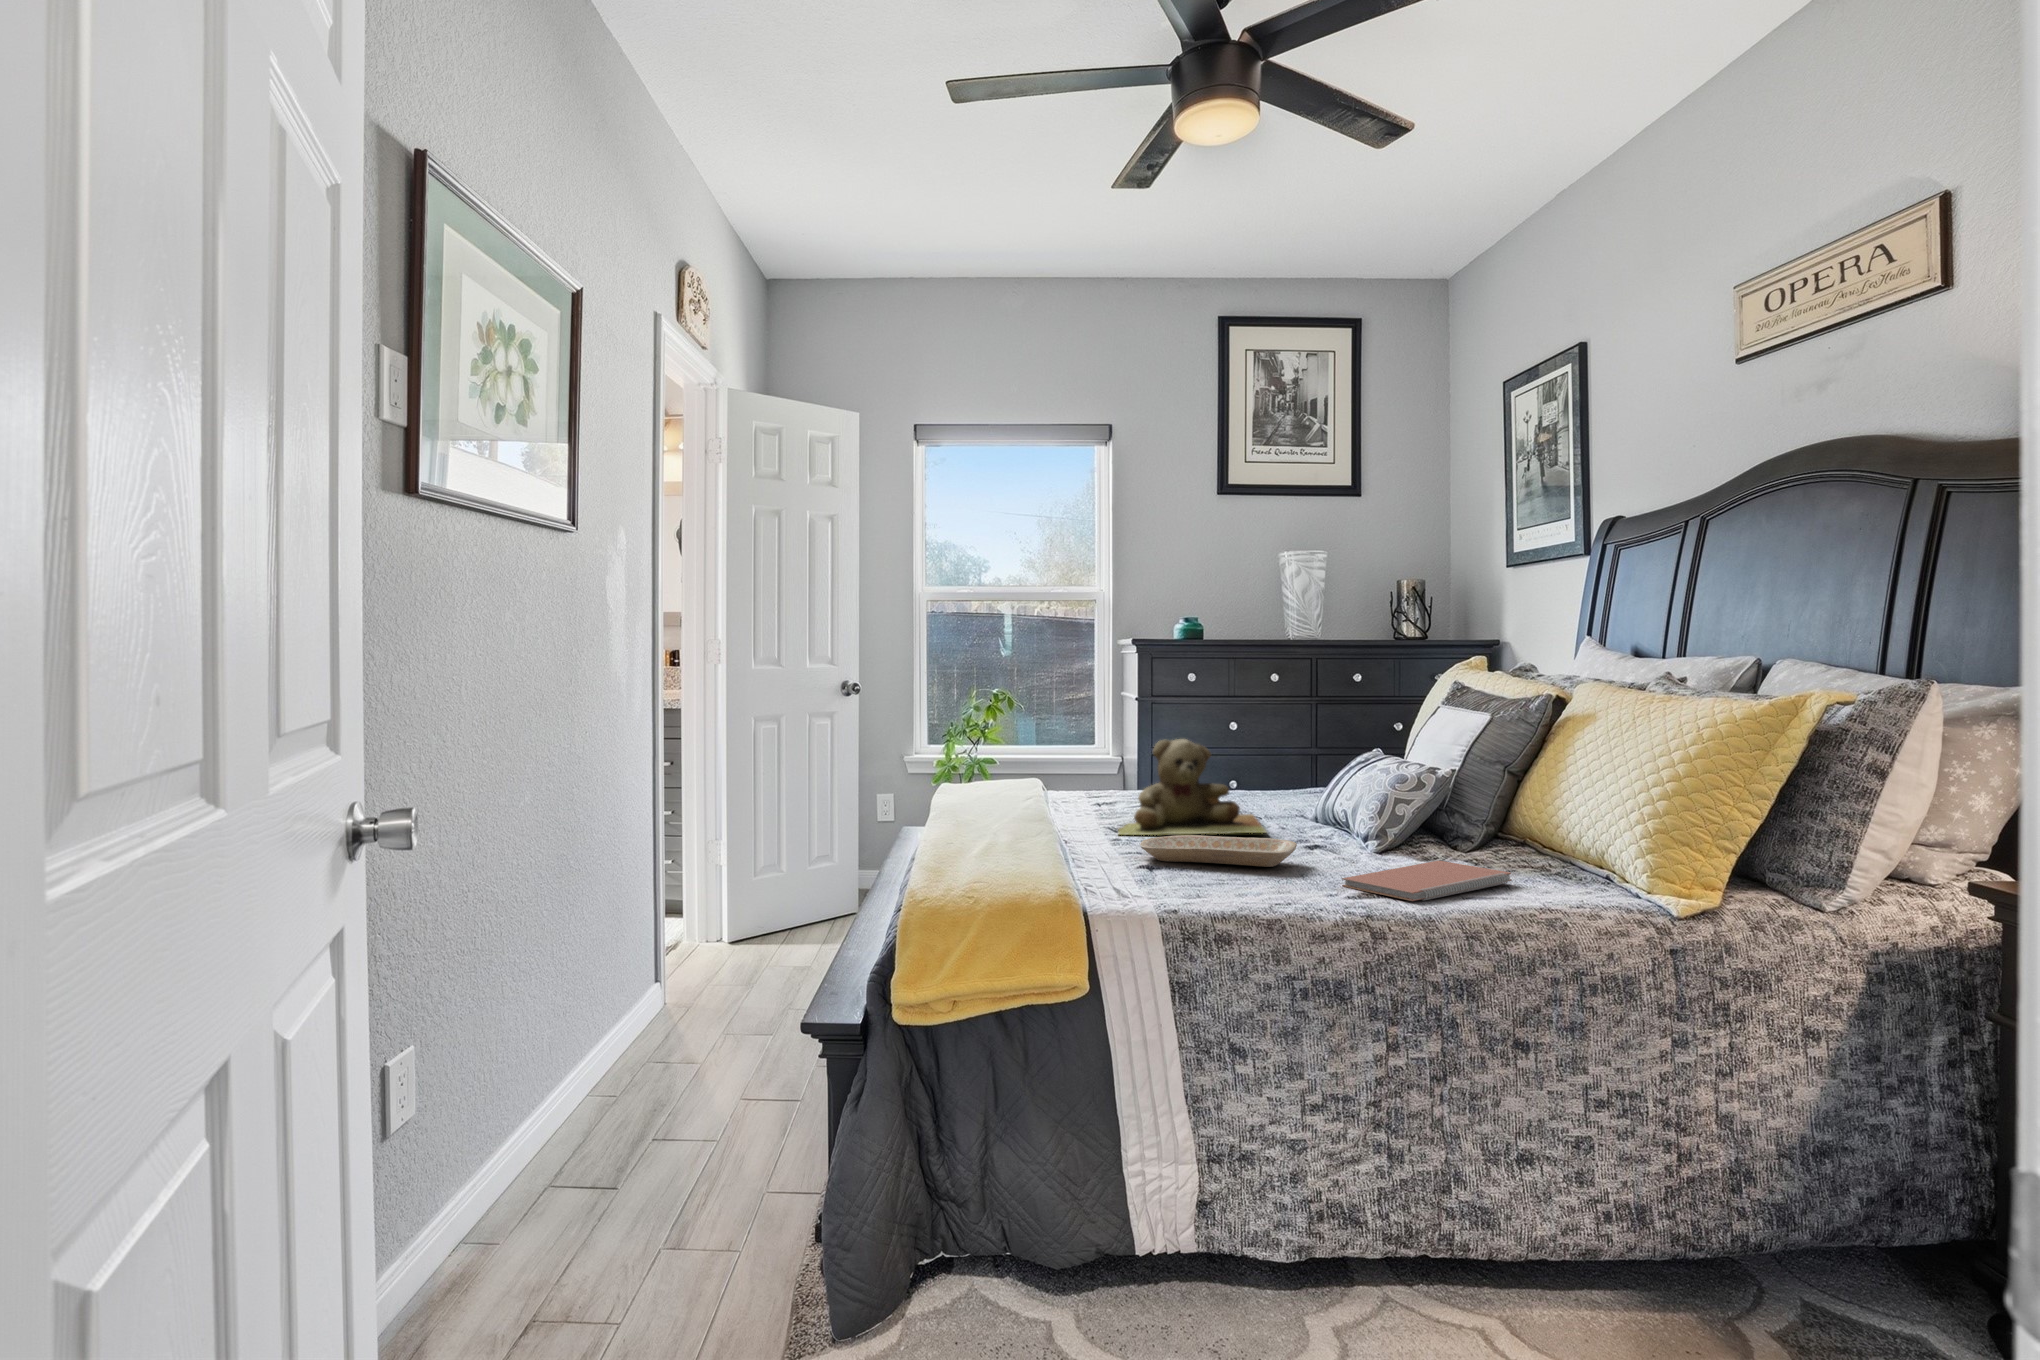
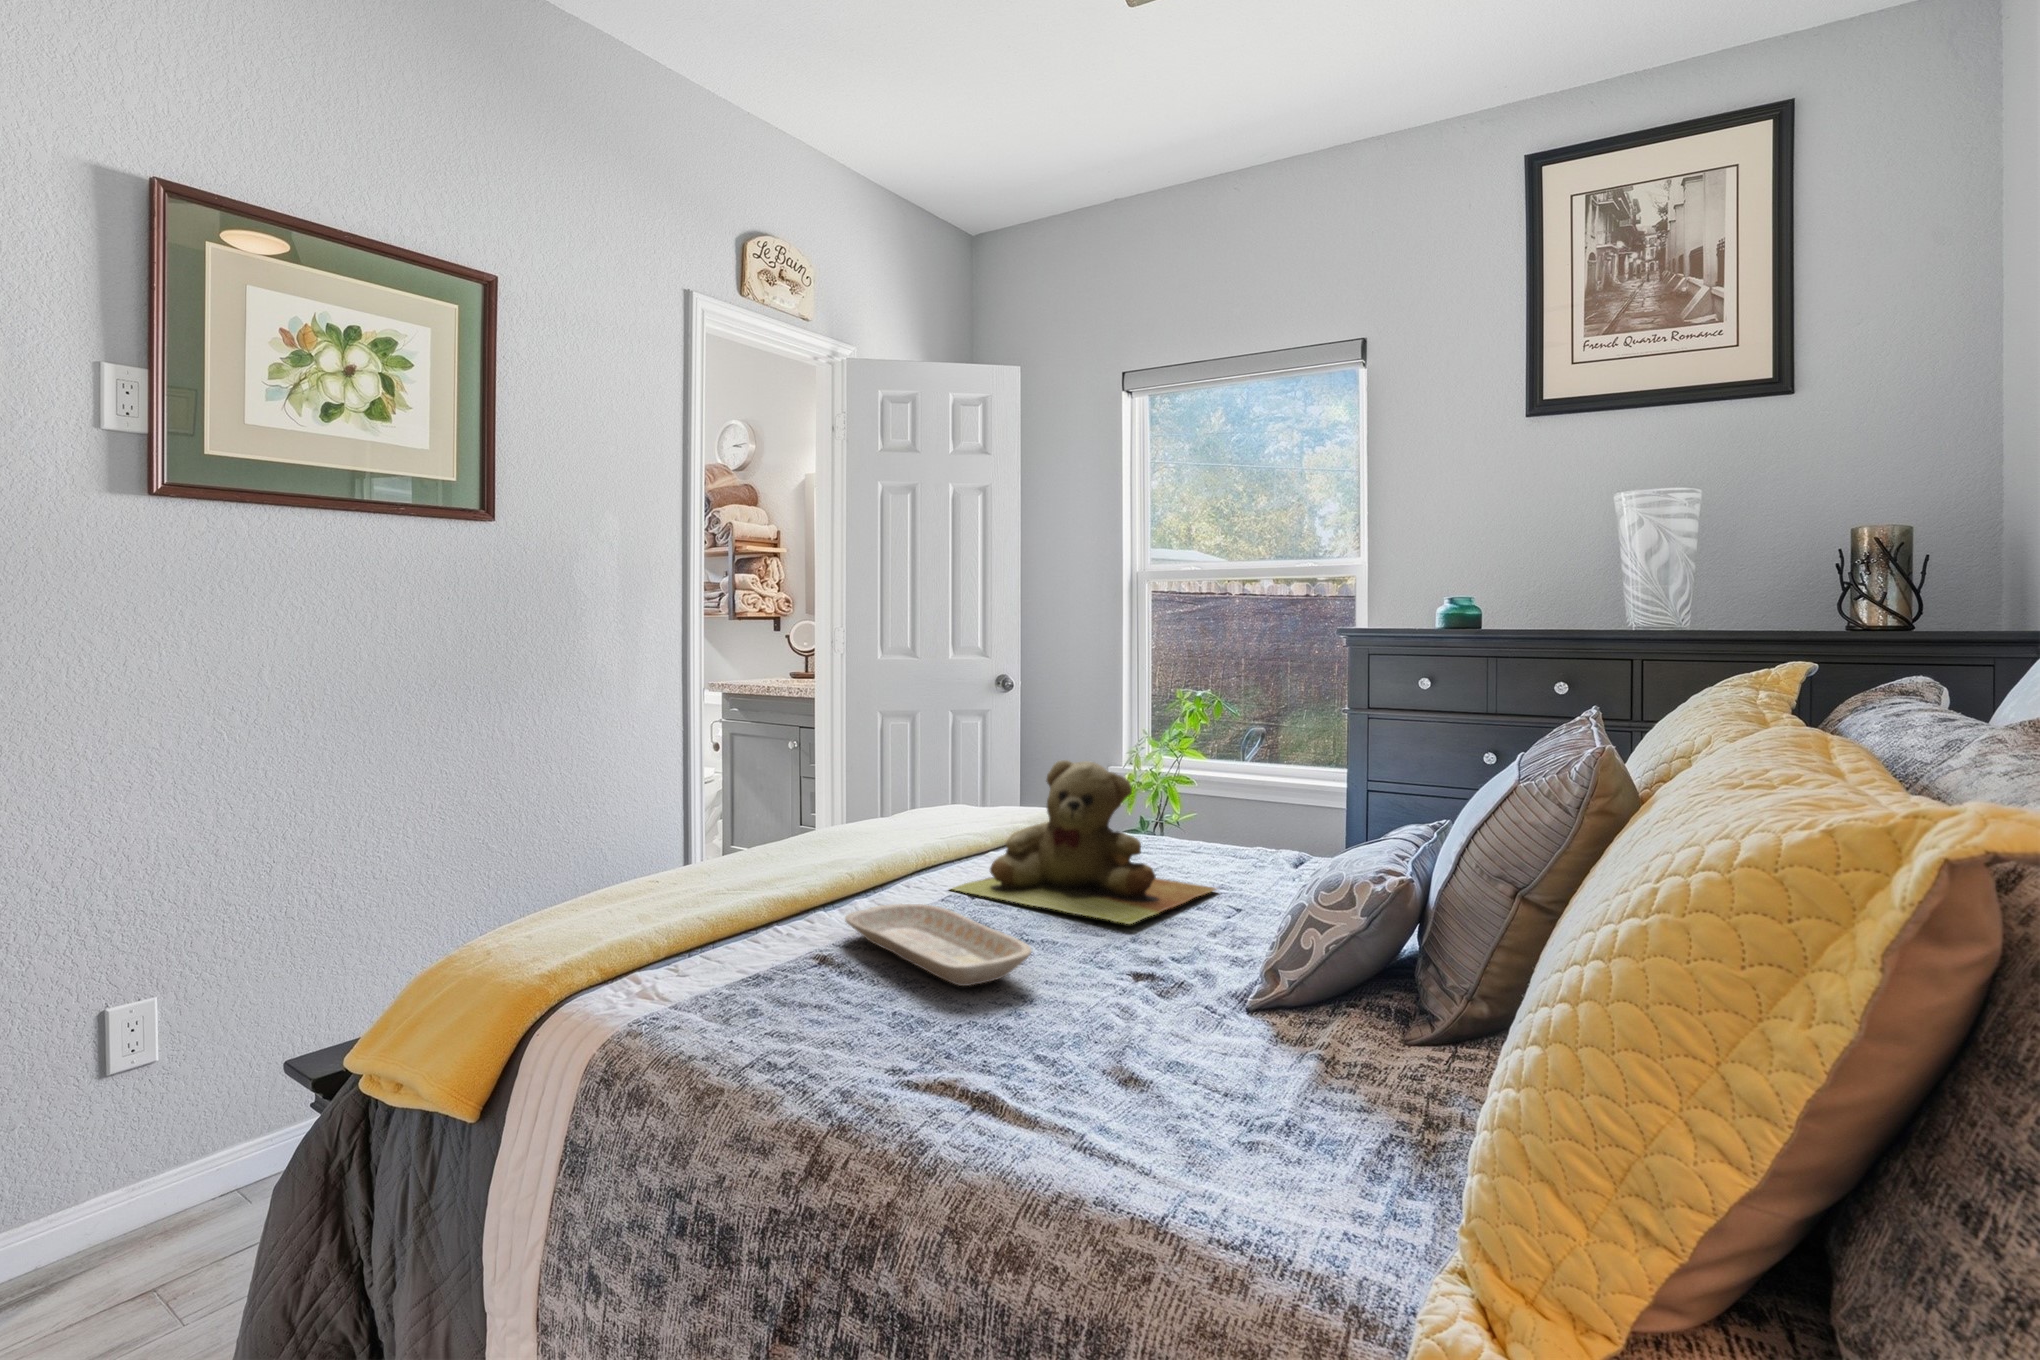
notebook: present [1342,861,1511,901] -> none [962,1036,1255,1122]

